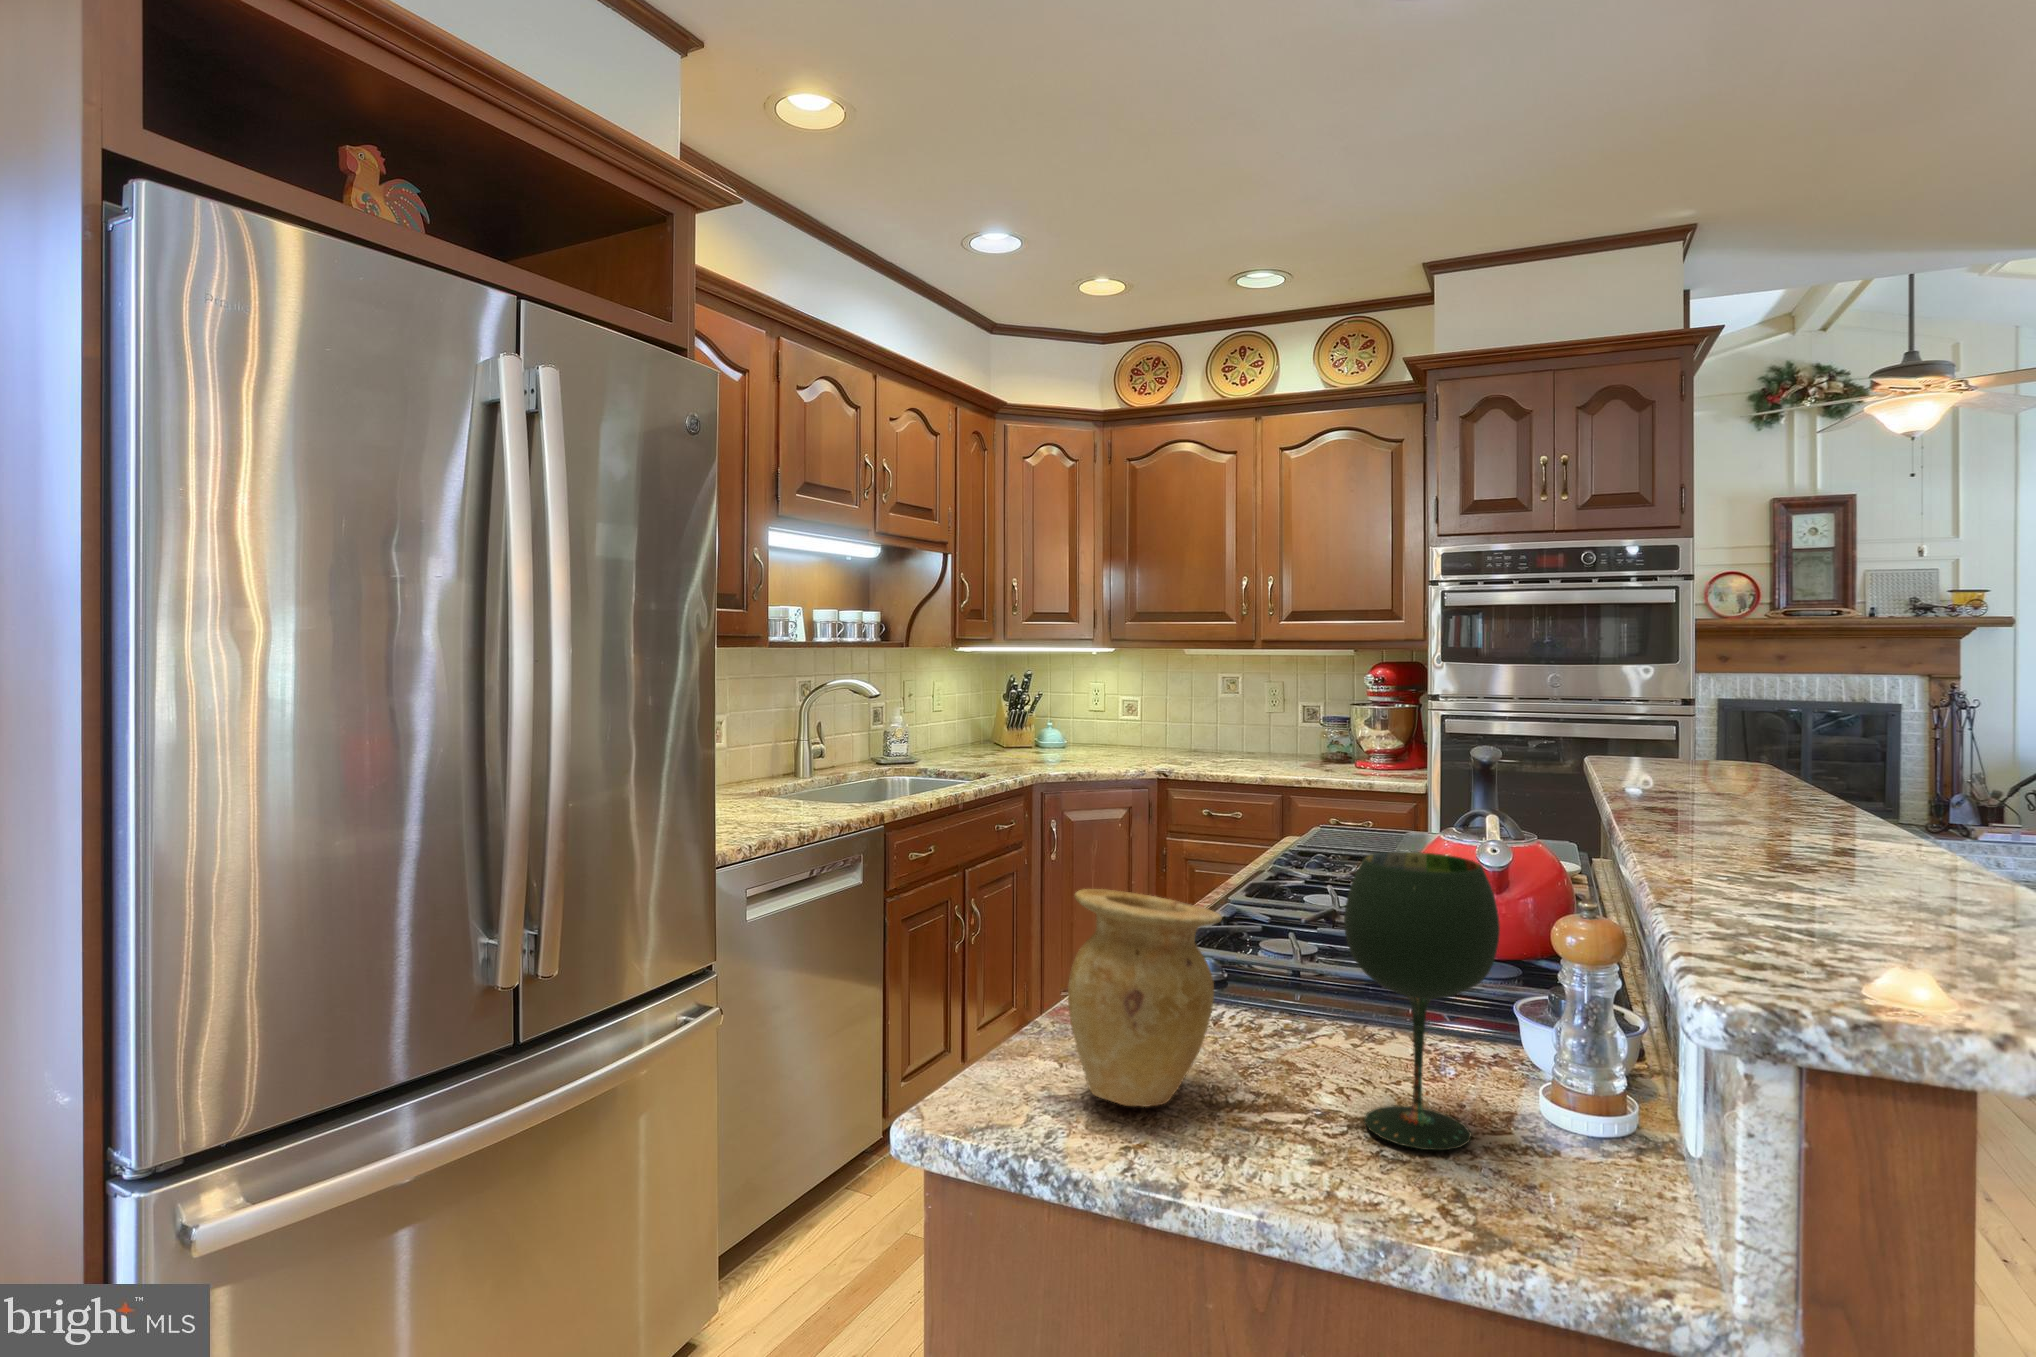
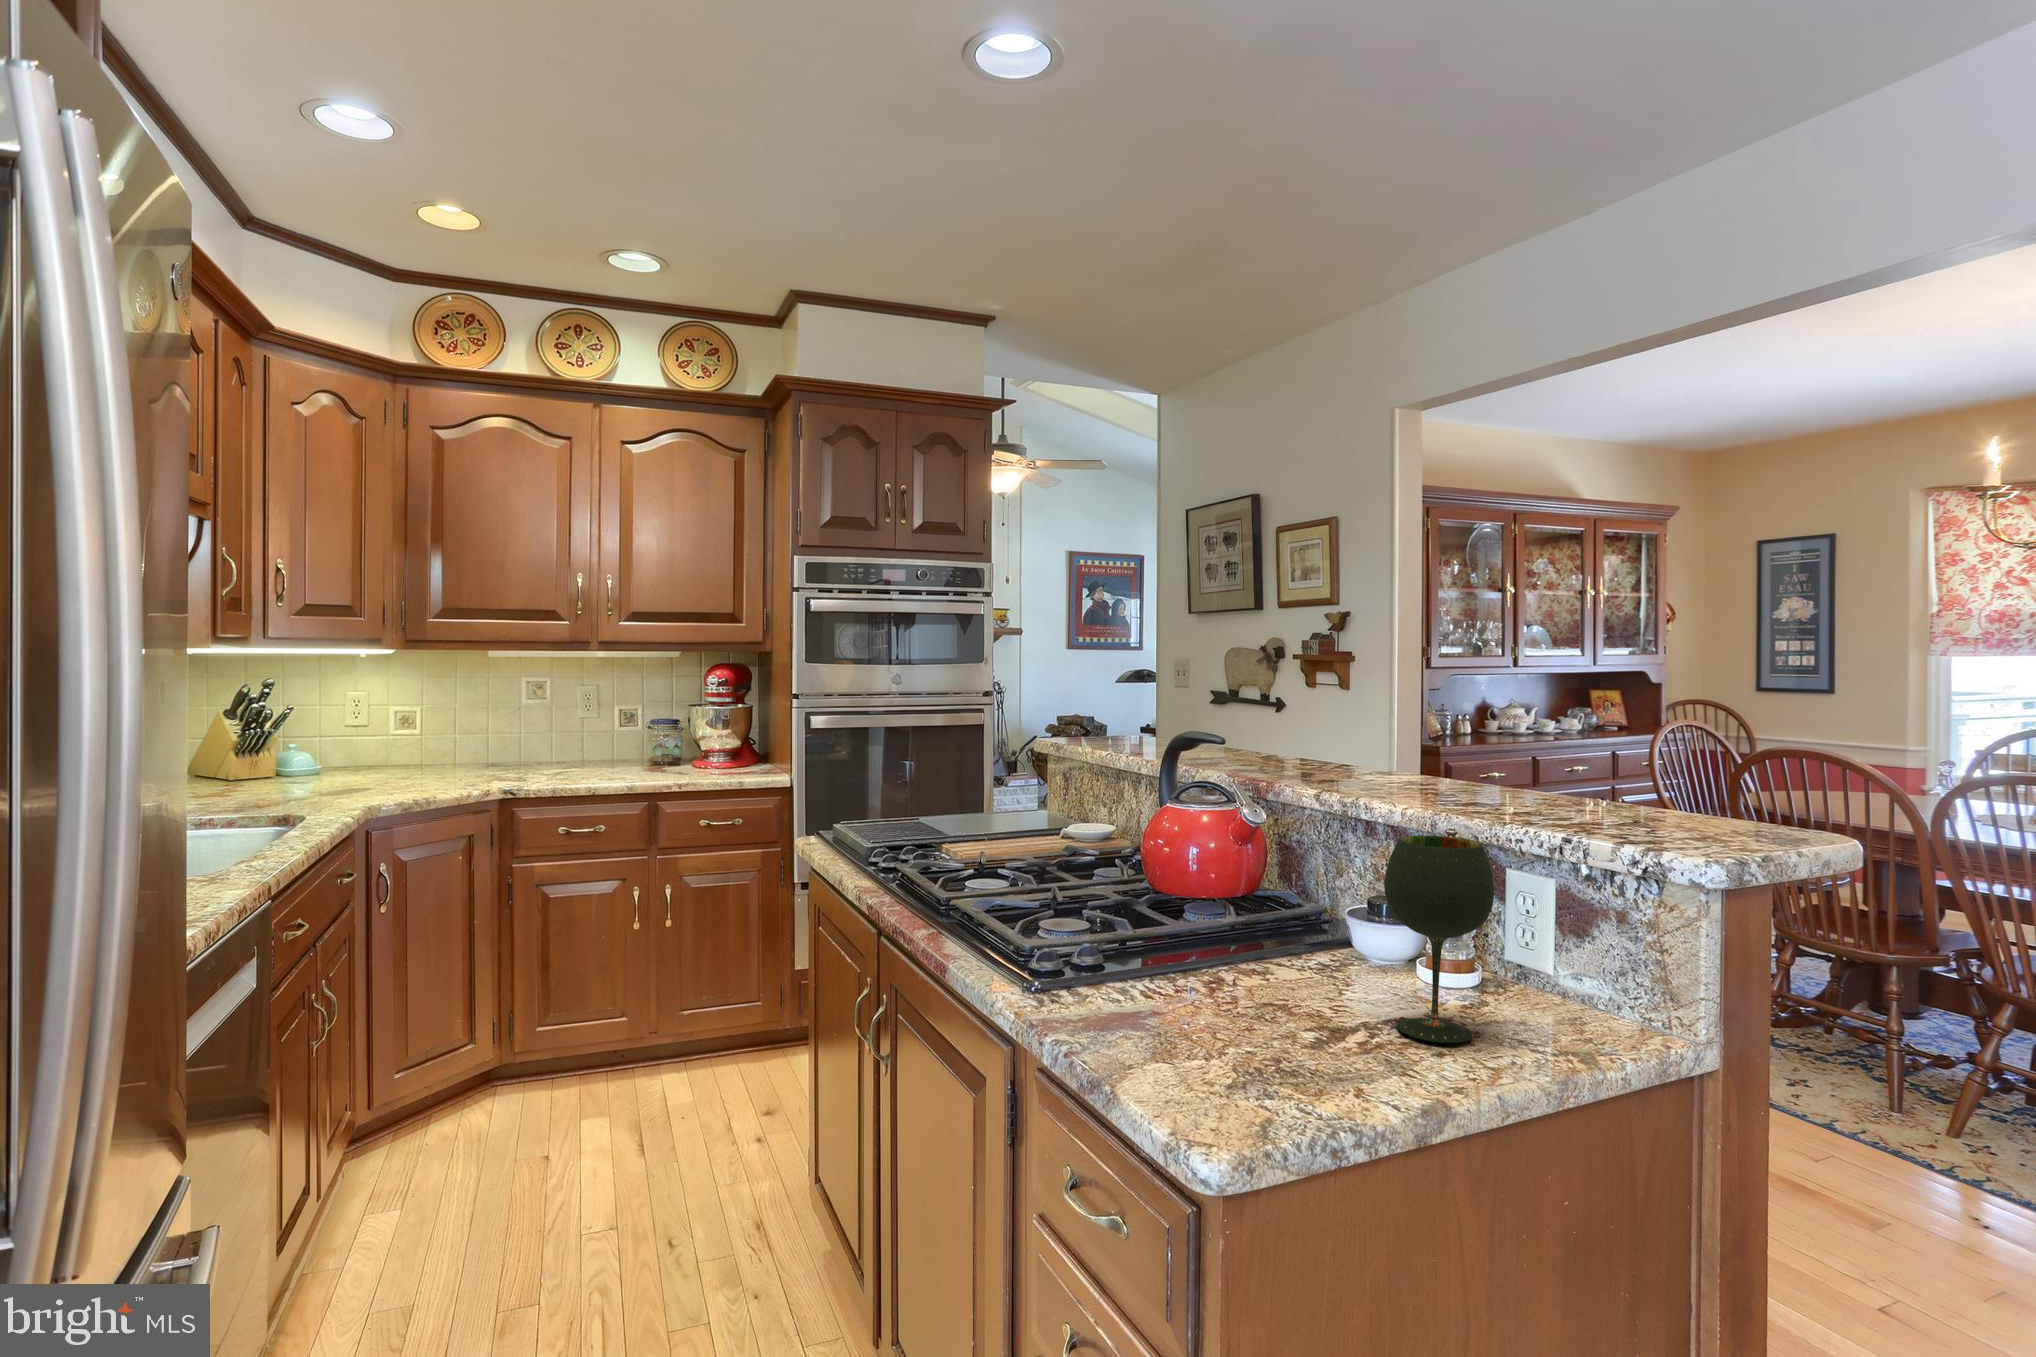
vase: present [1068,889,1222,1107] -> none [1230,900,1356,1076]

